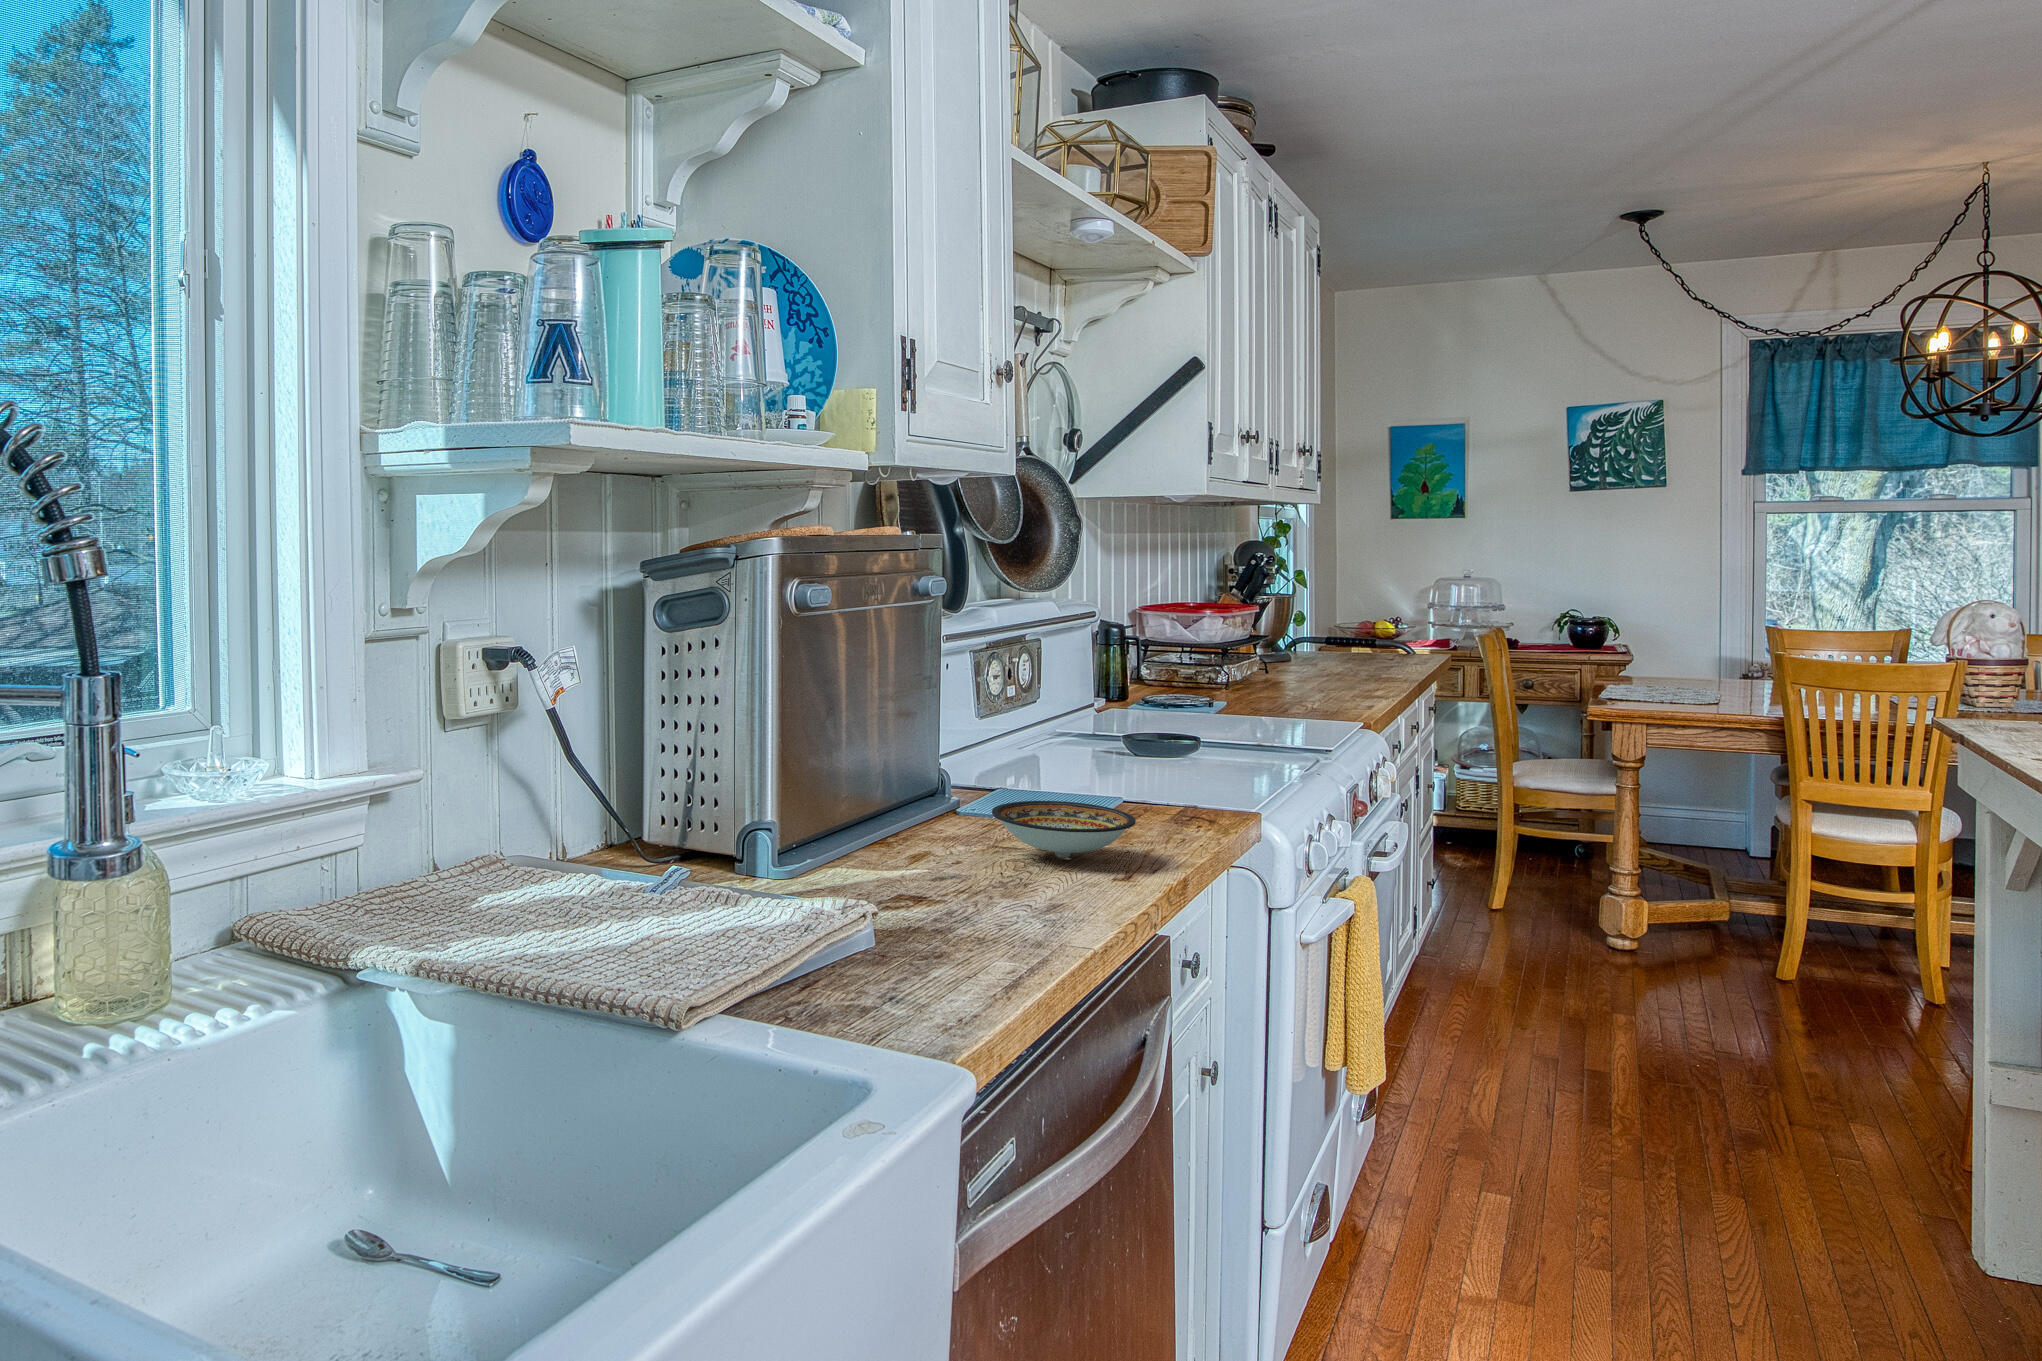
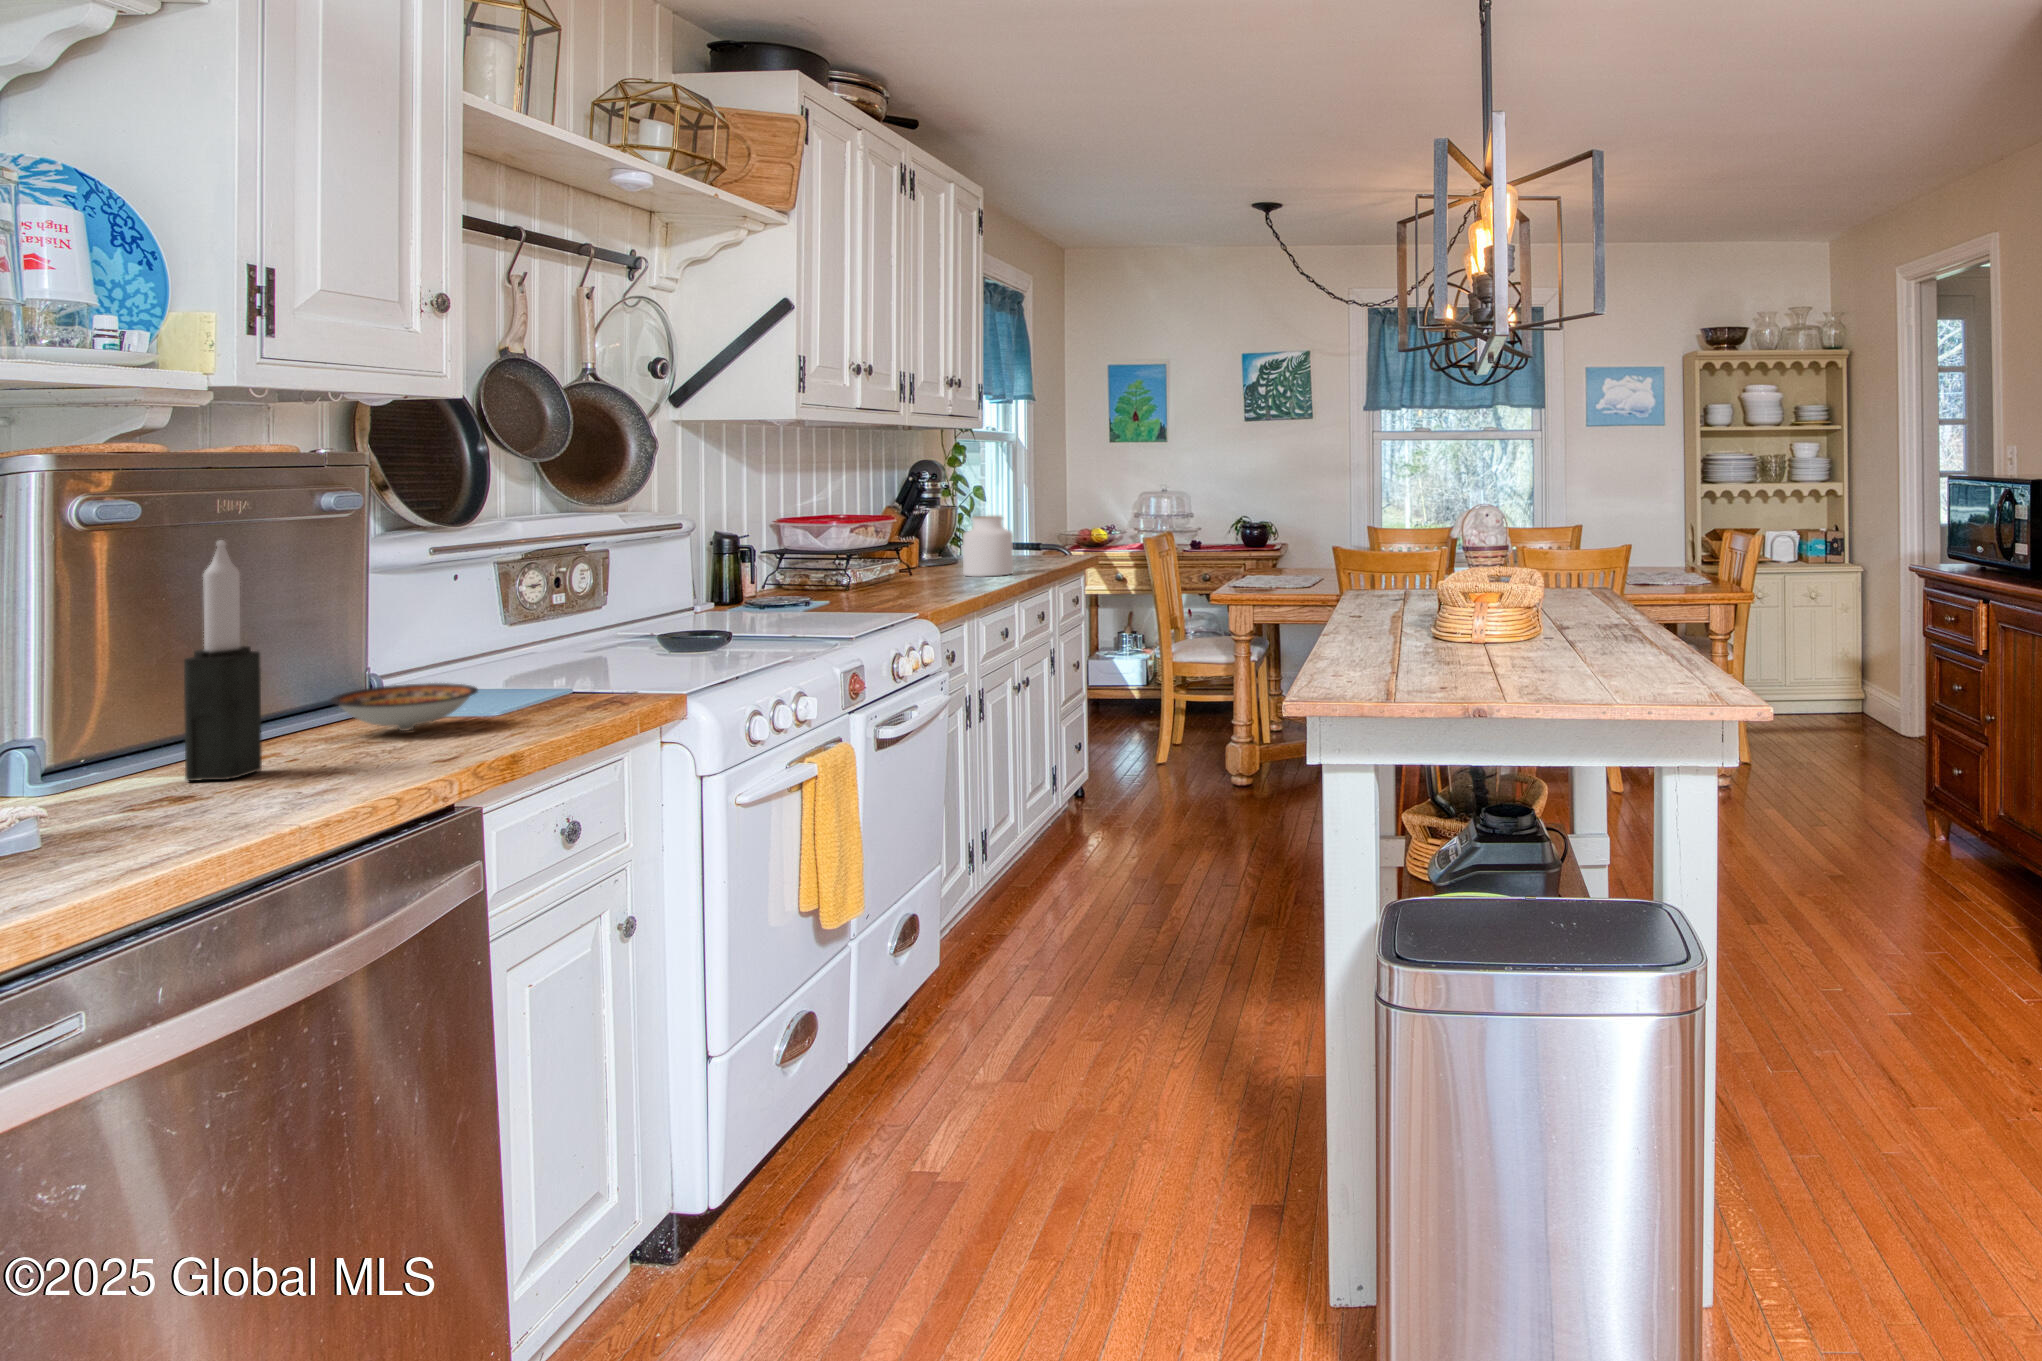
jar: none [1321,605,1383,678] -> present [963,516,1014,577]
candle: none [938,640,999,911] -> present [184,540,262,781]

